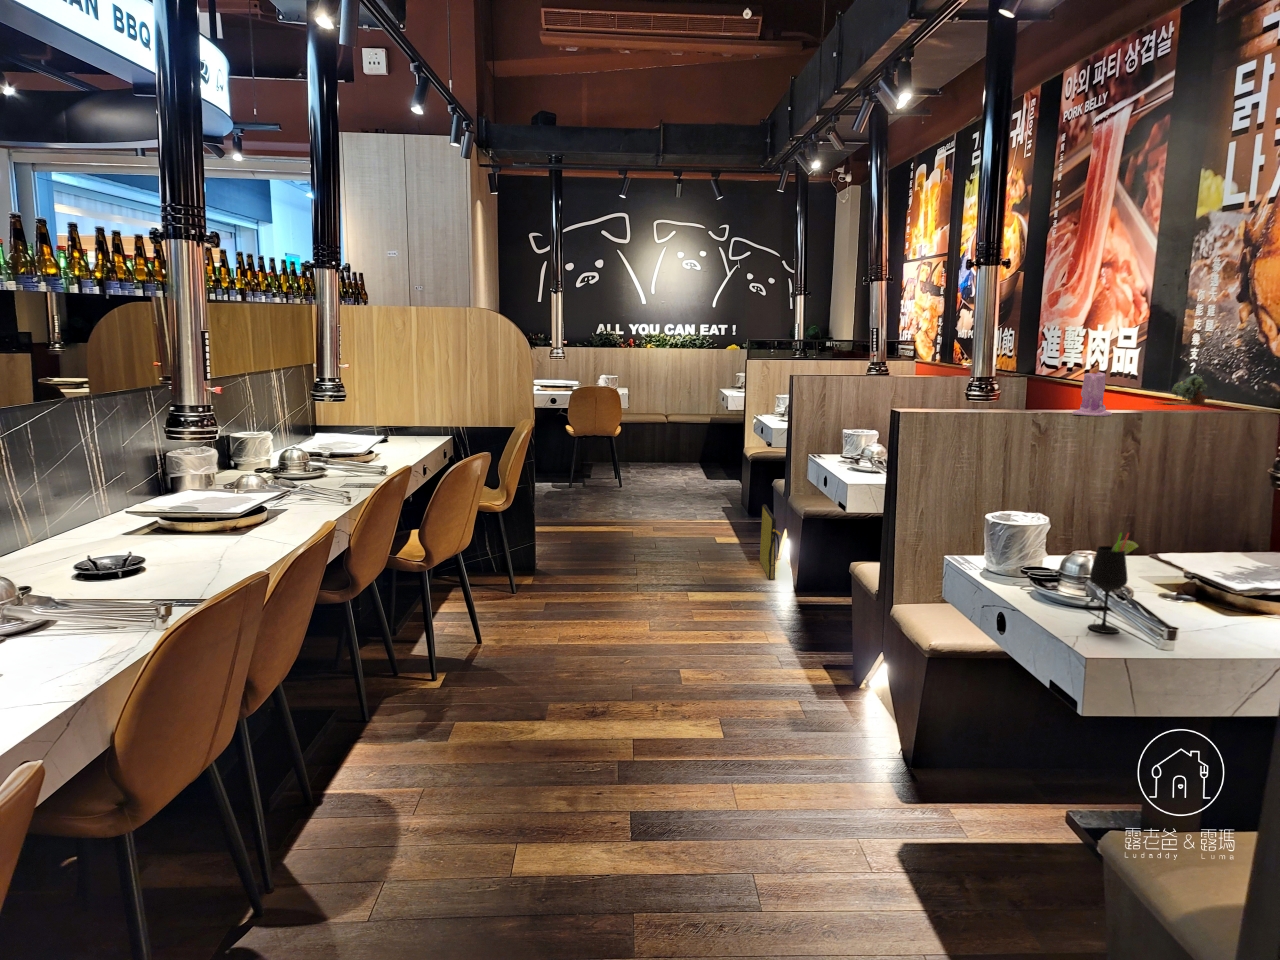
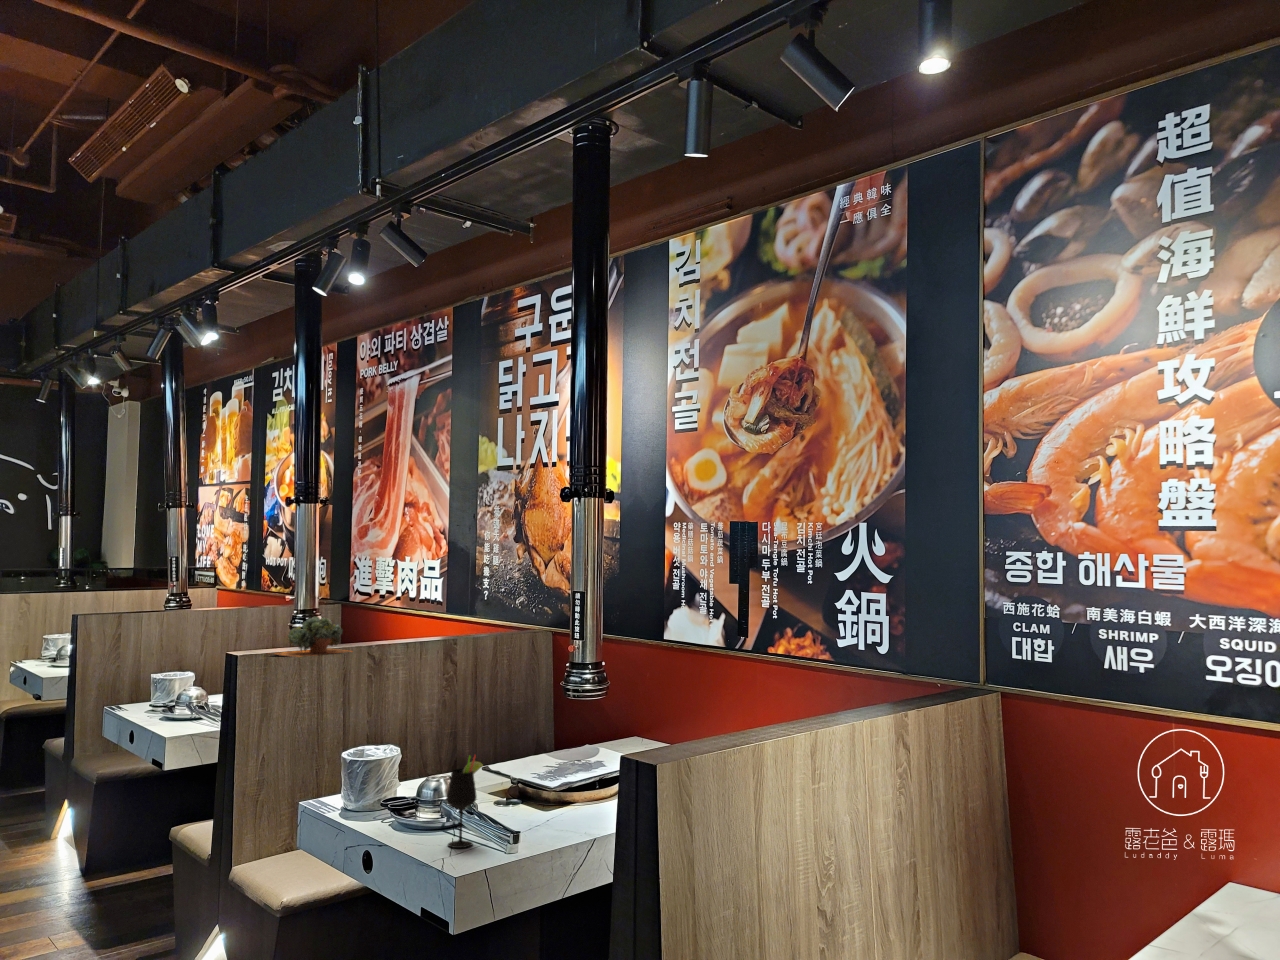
candle: present [1072,368,1112,416] -> none [401,603,434,648]
succulent plant: present [1158,375,1220,405] -> present [268,617,350,657]
bag: present [760,504,781,580] -> none [31,773,67,868]

